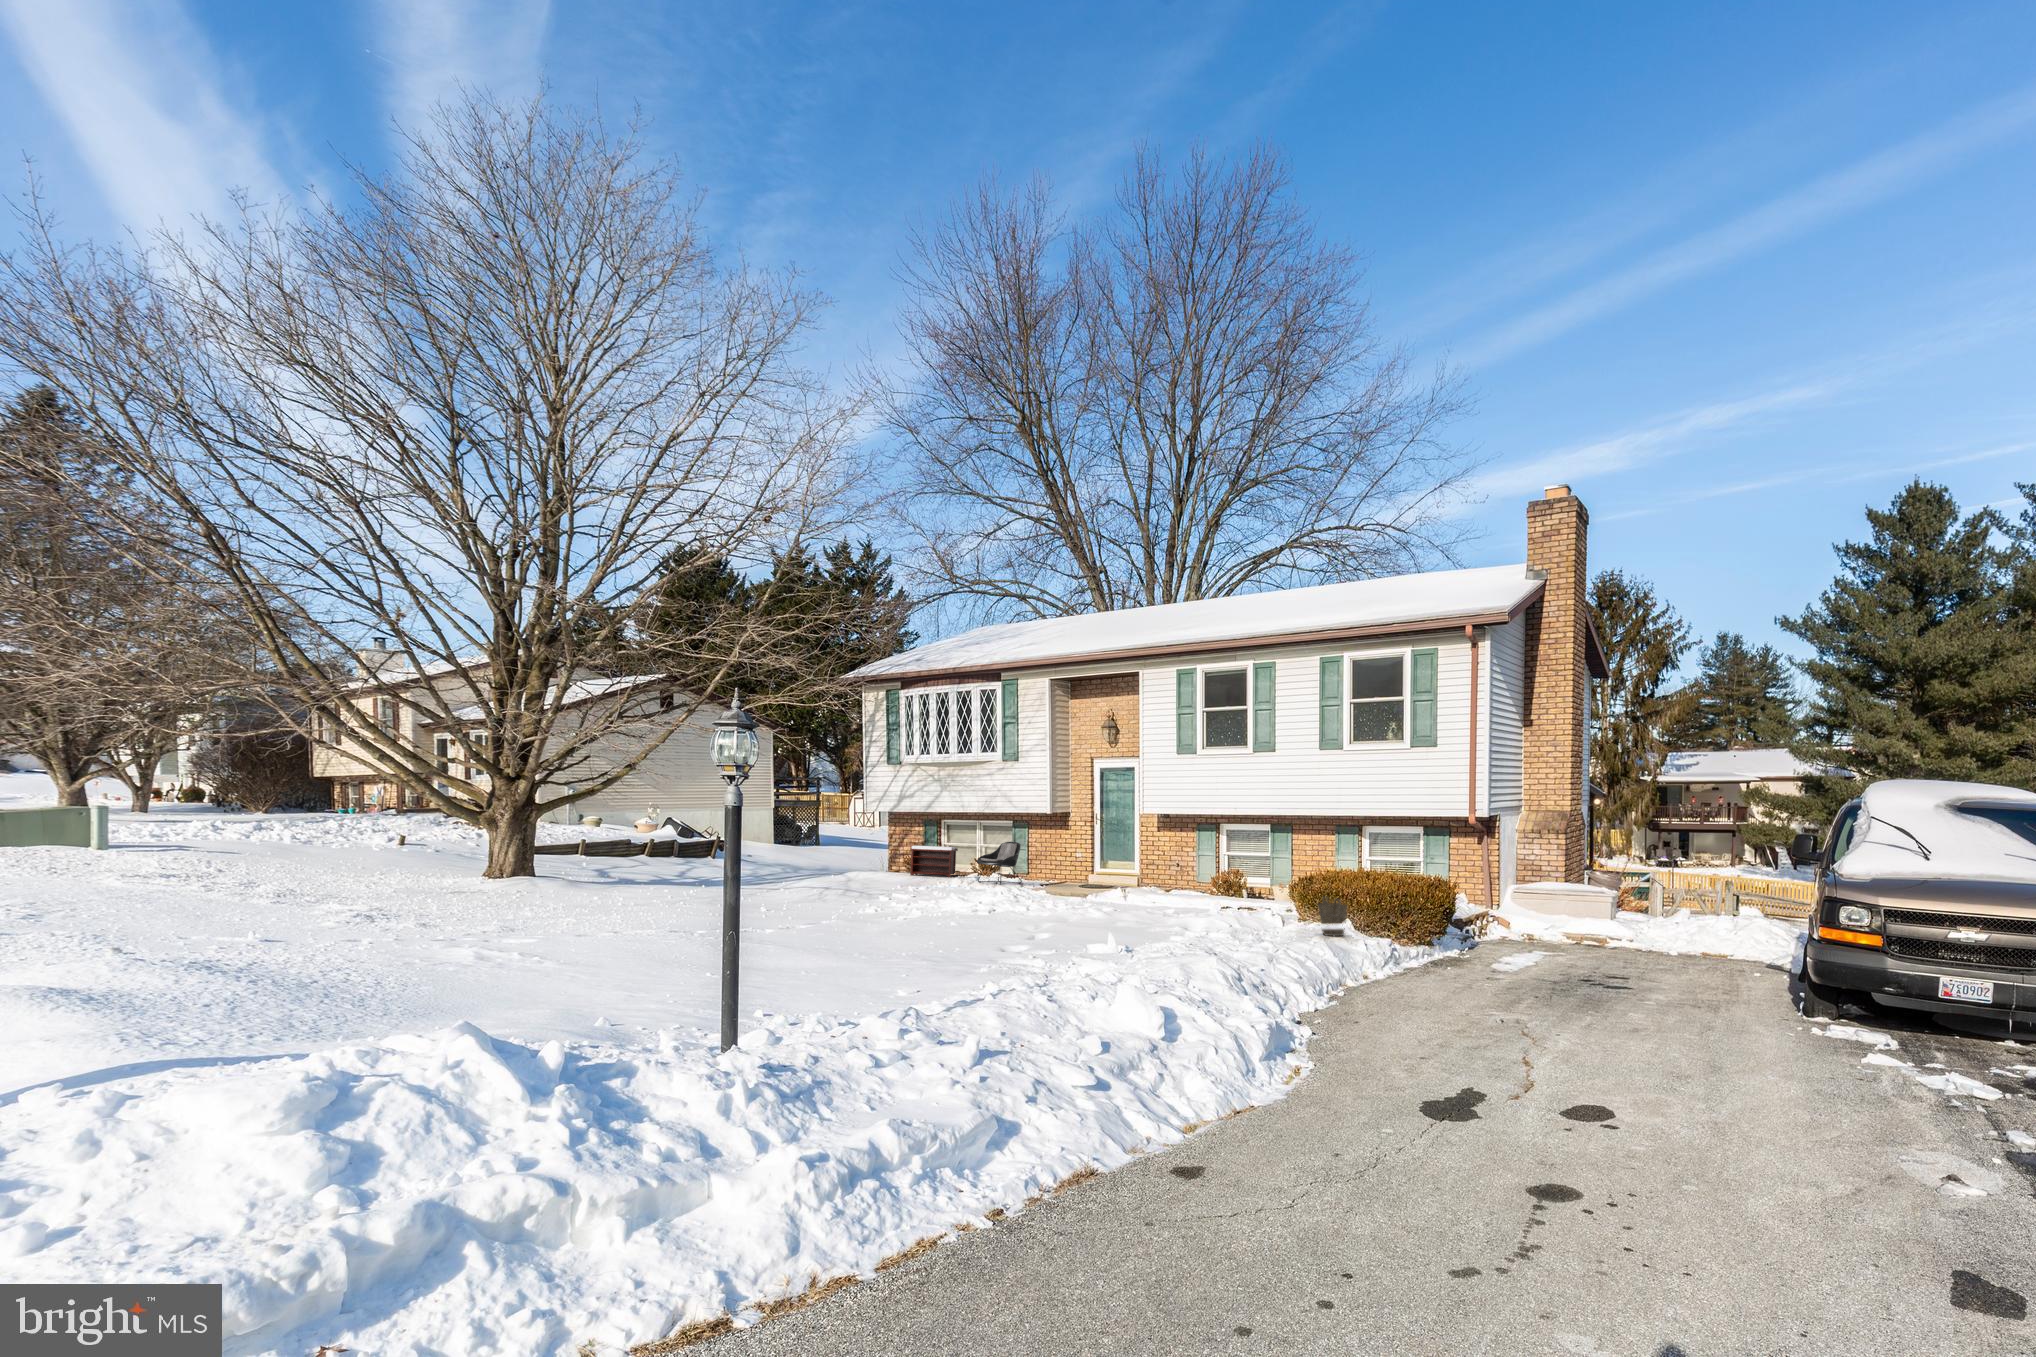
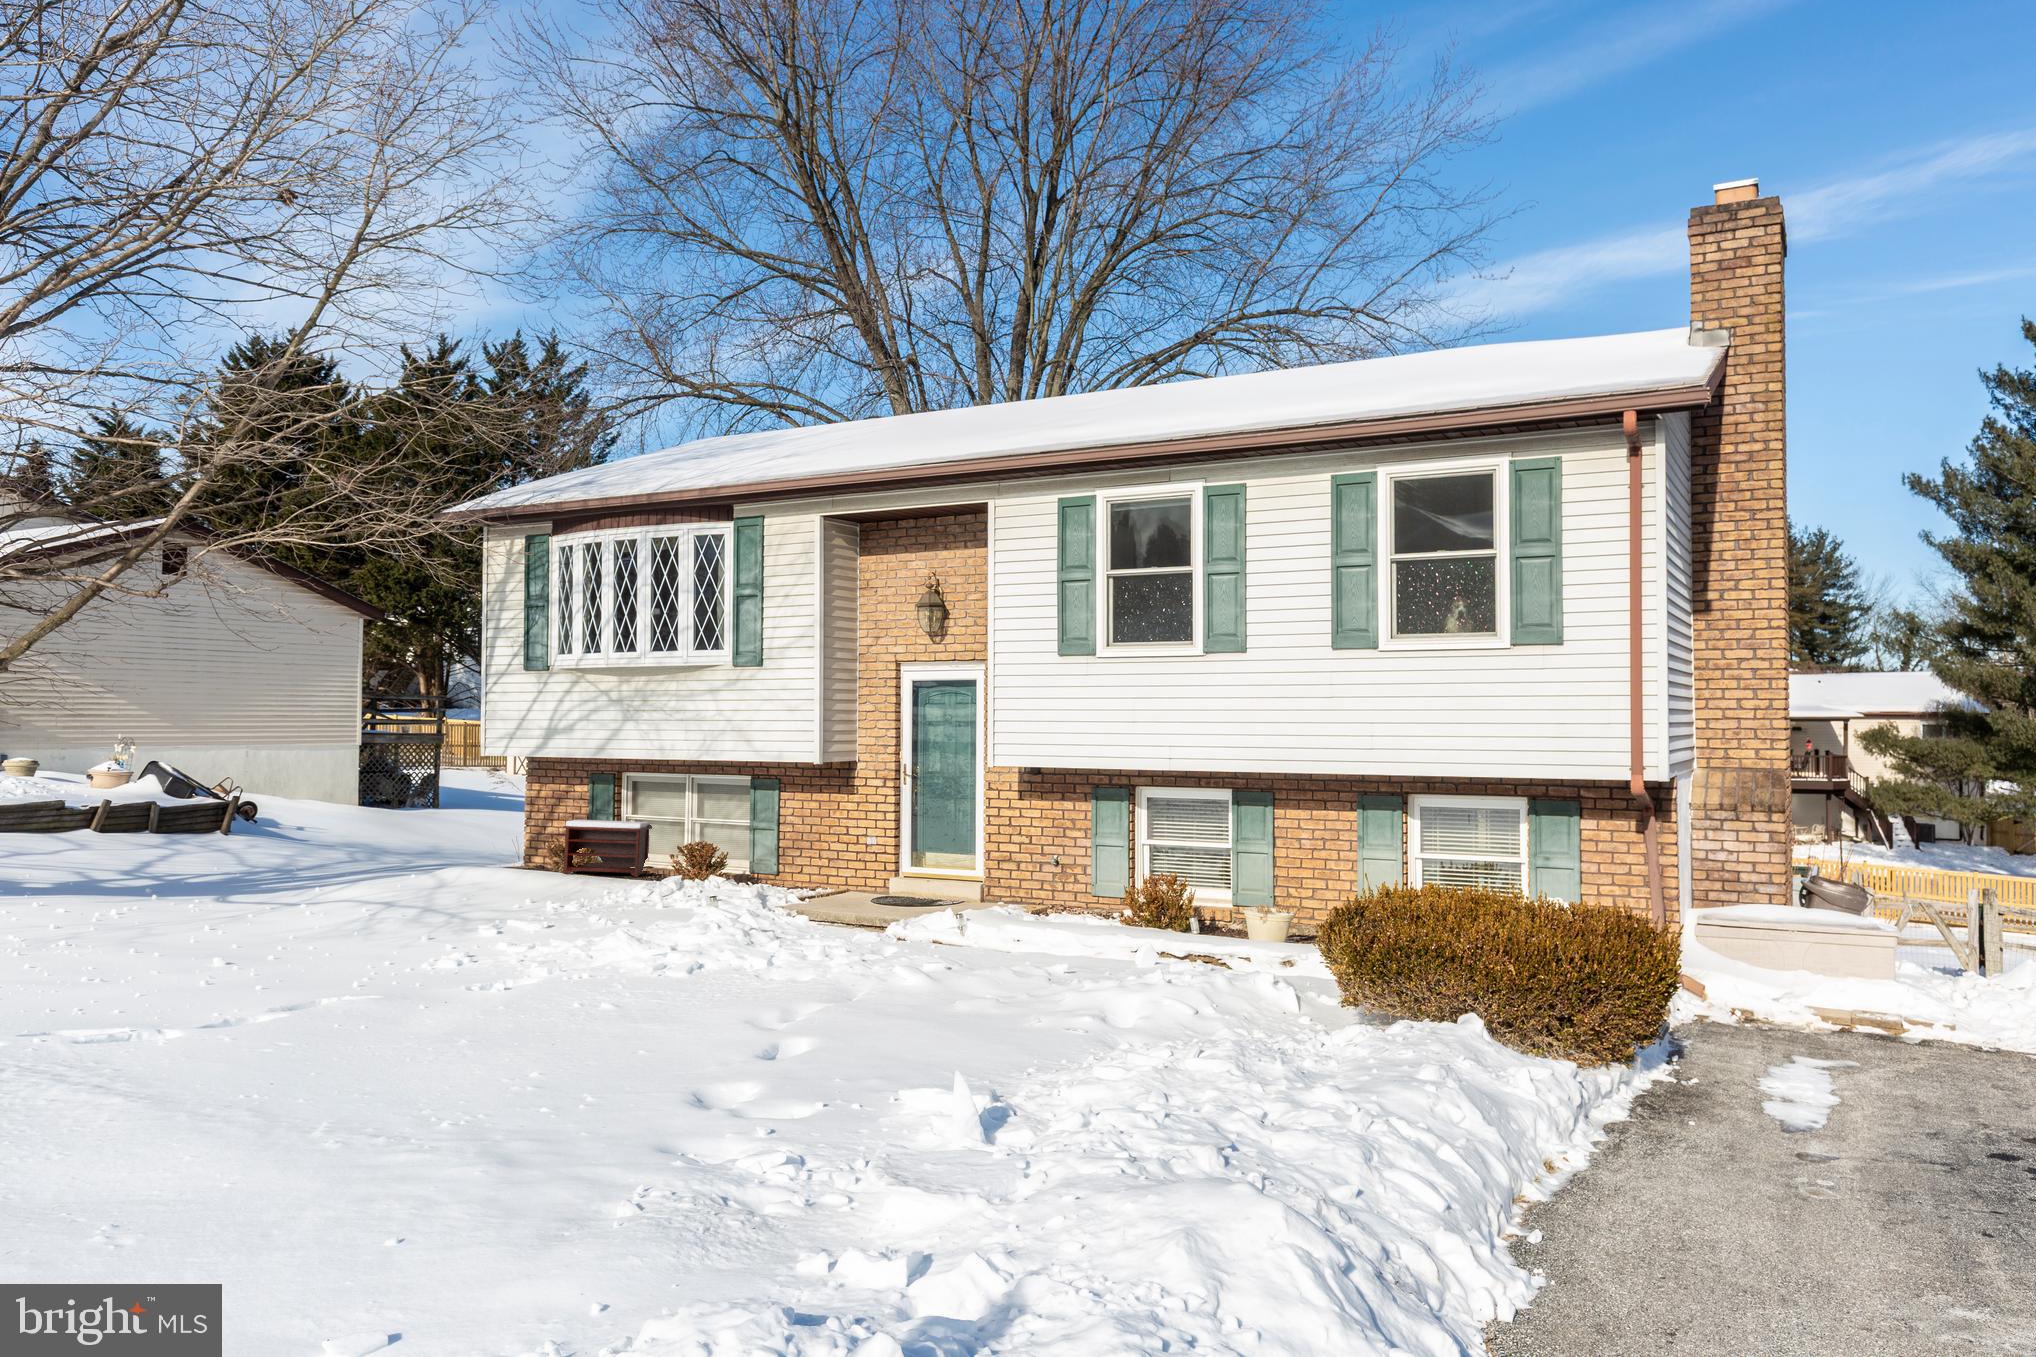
lounge chair: present [977,842,1022,885] -> none [684,814,767,894]
bucket: present [1318,896,1348,936] -> none [1393,954,1457,1044]

